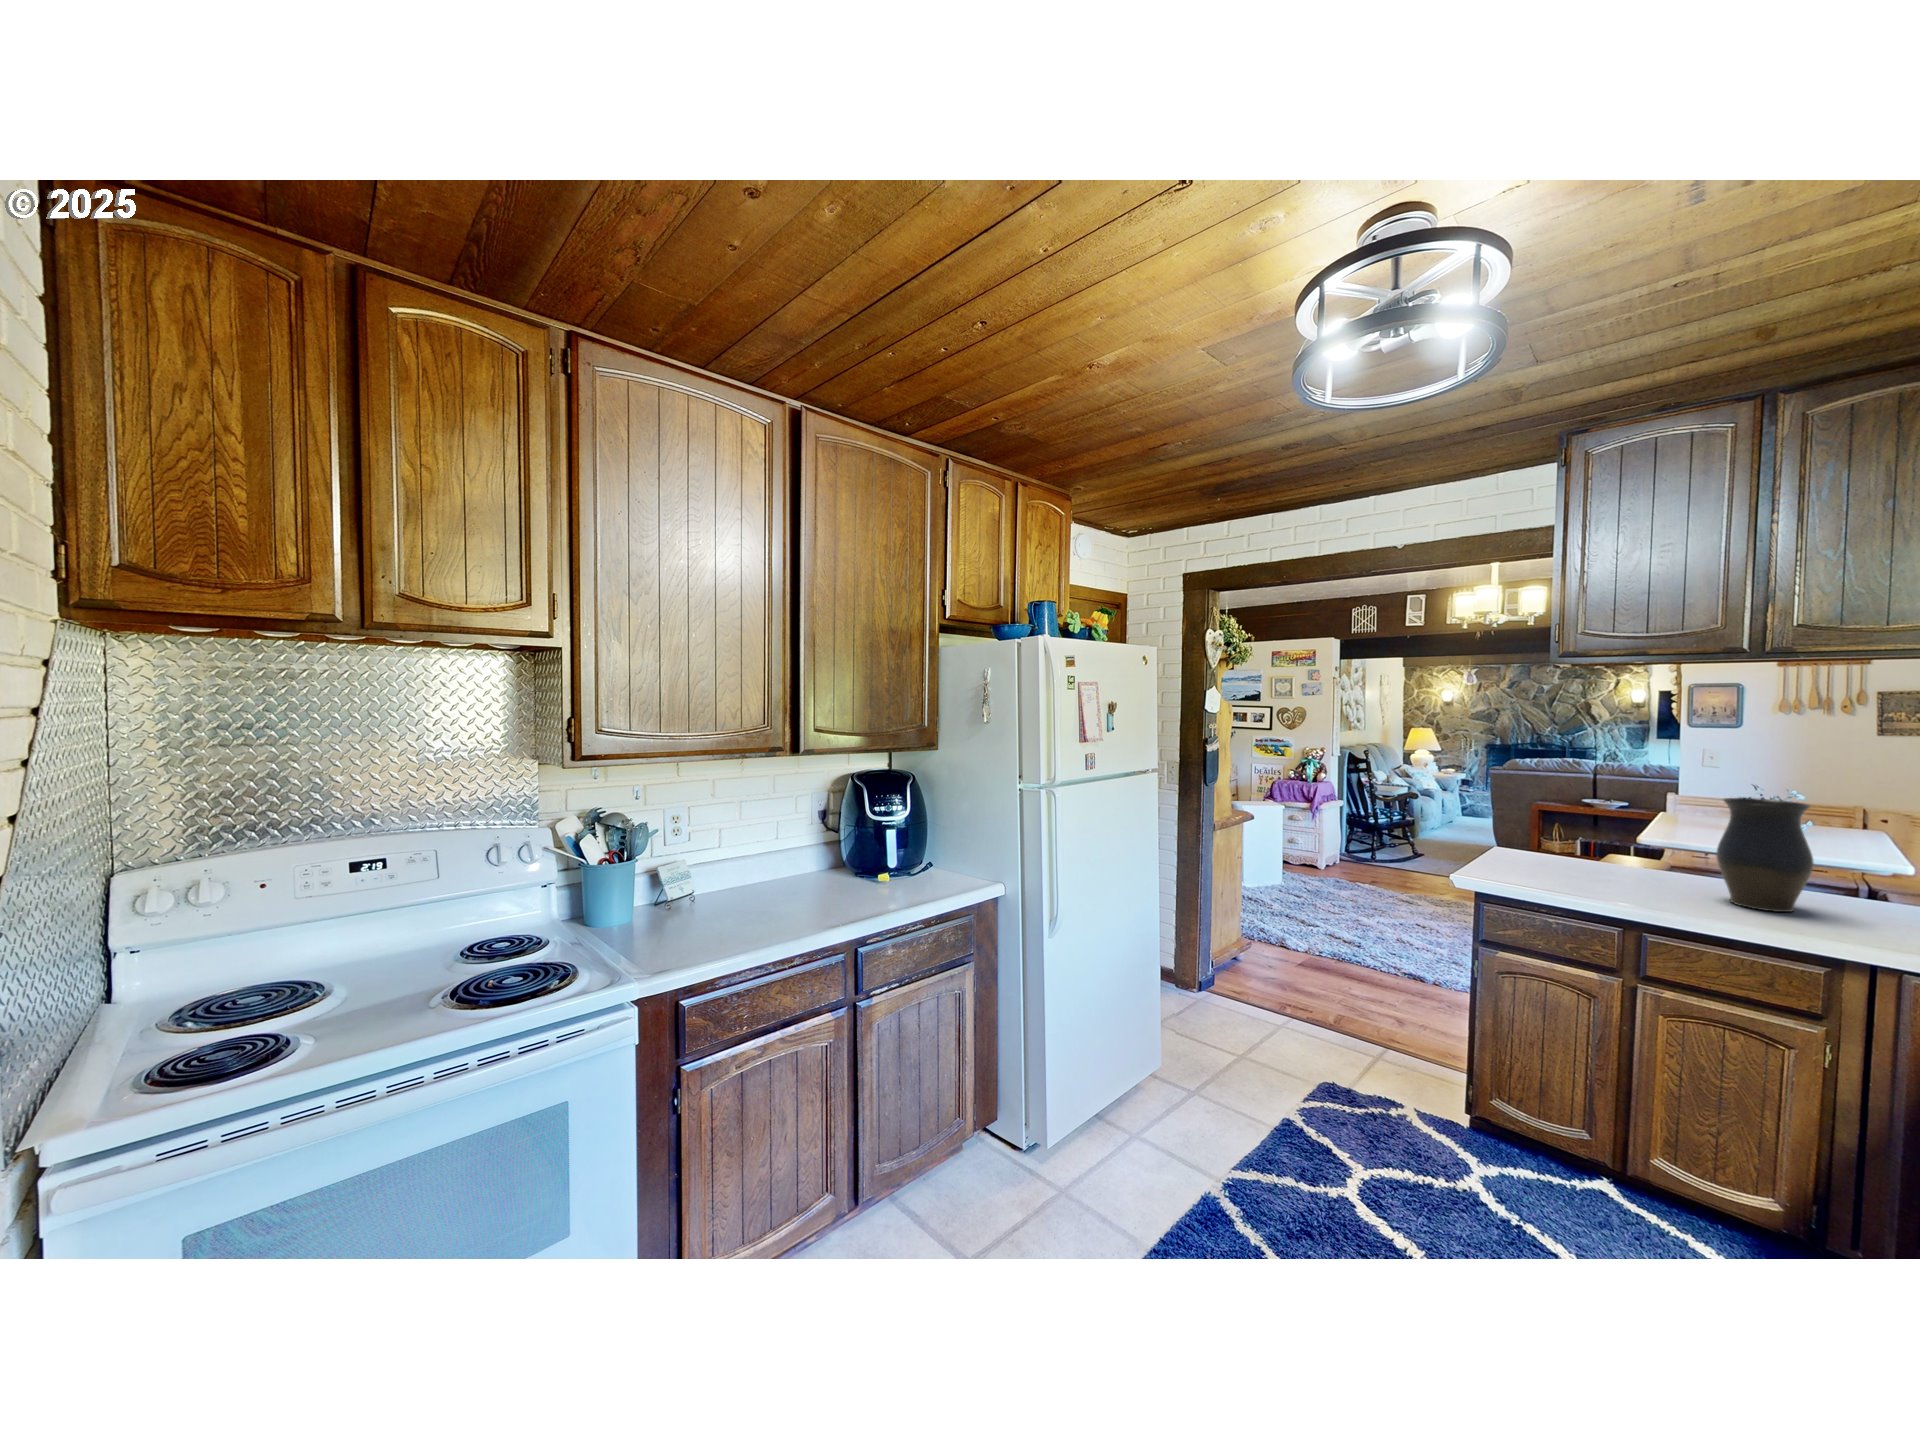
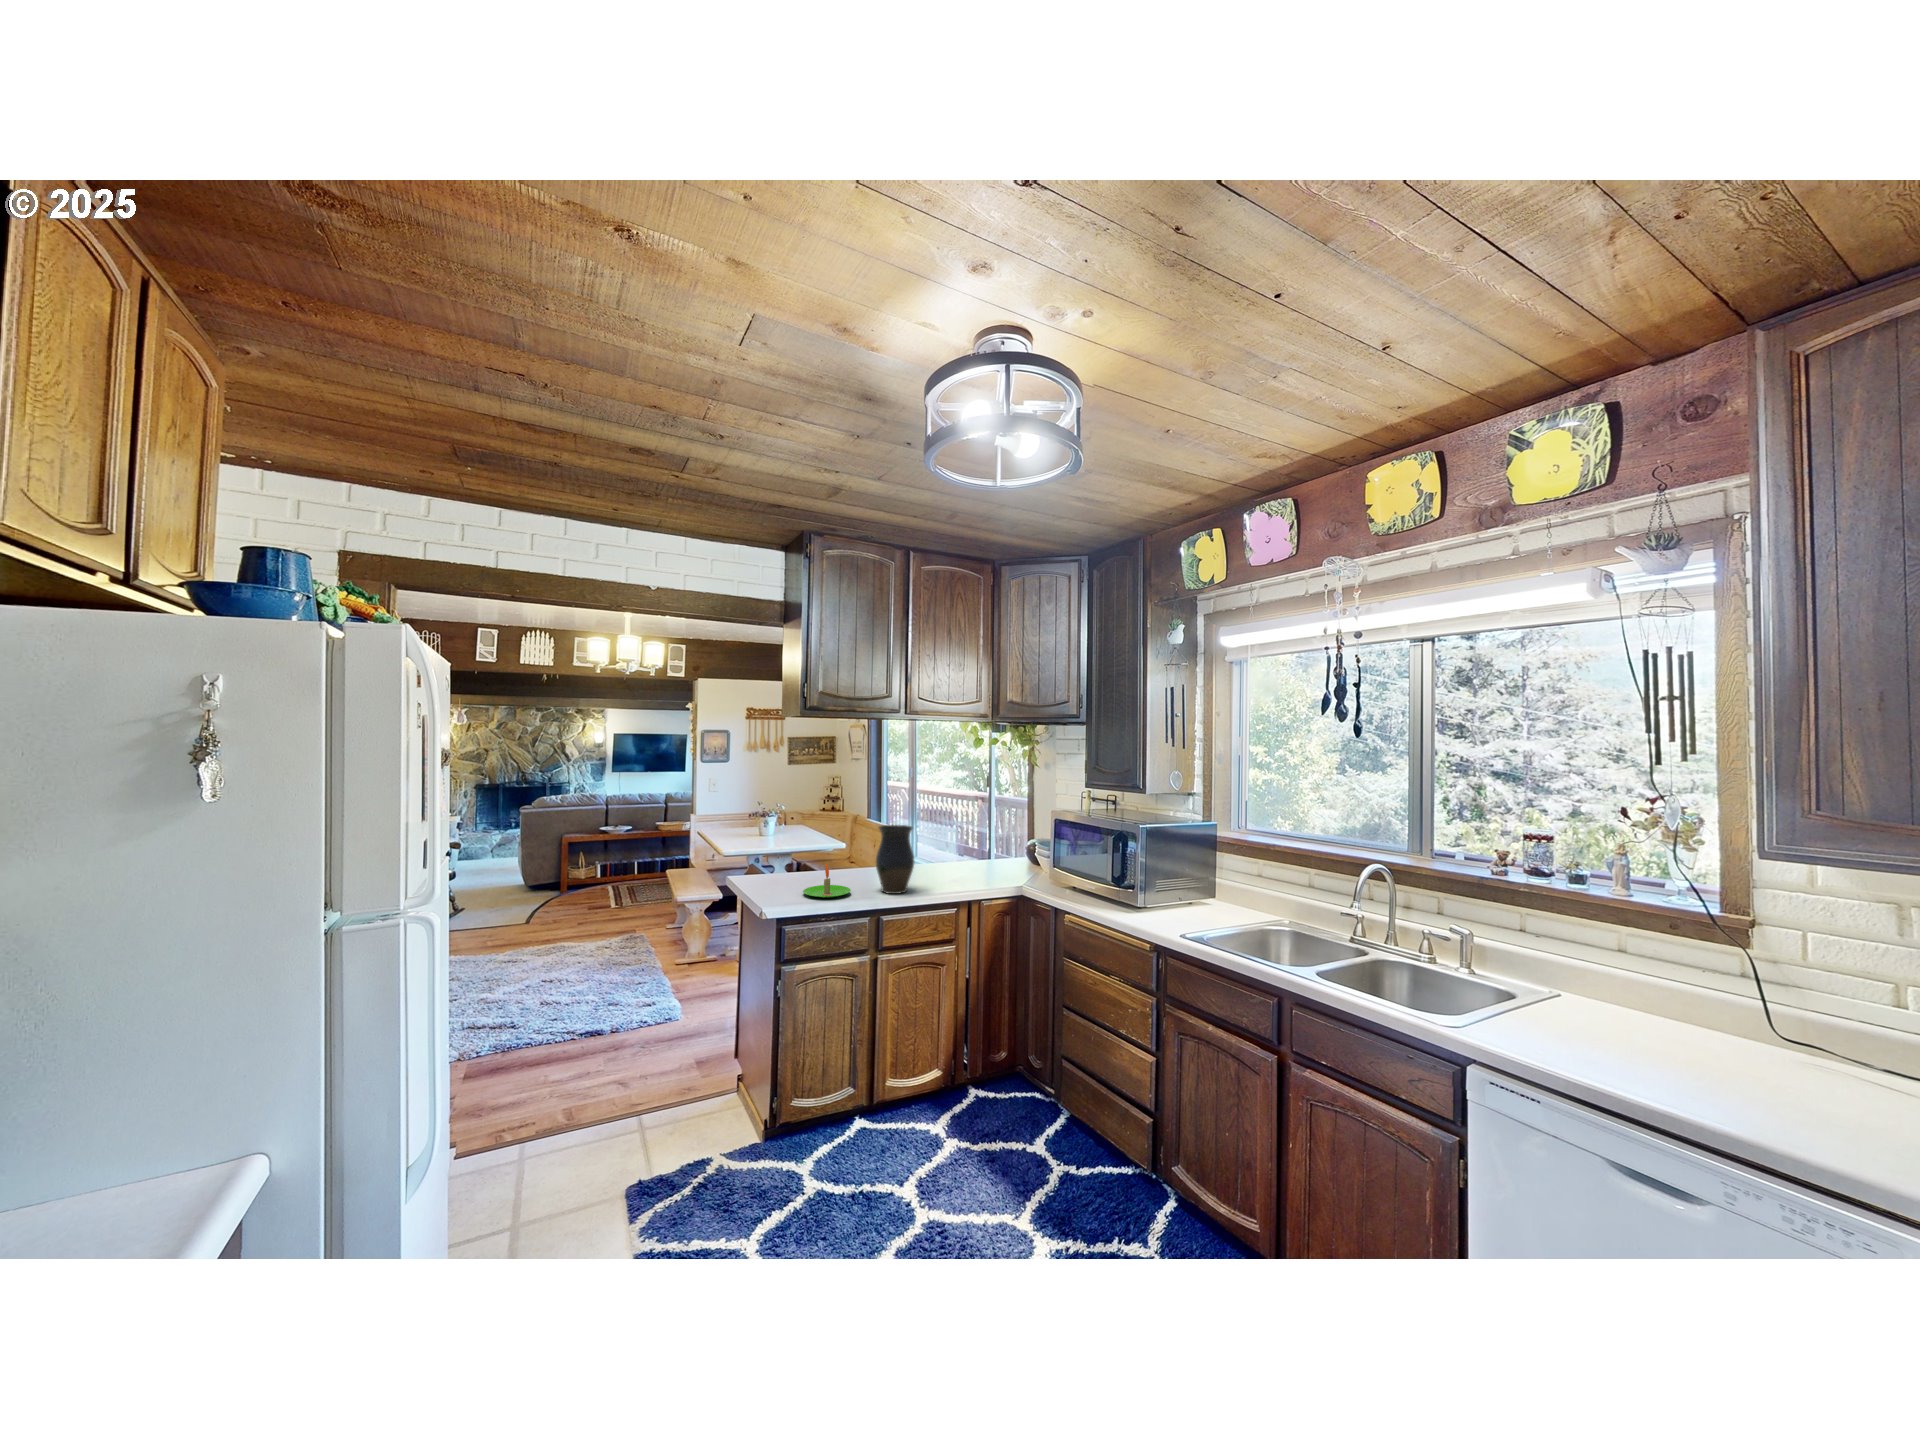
candle: none [1574,836,1664,885] -> present [803,864,851,898]

